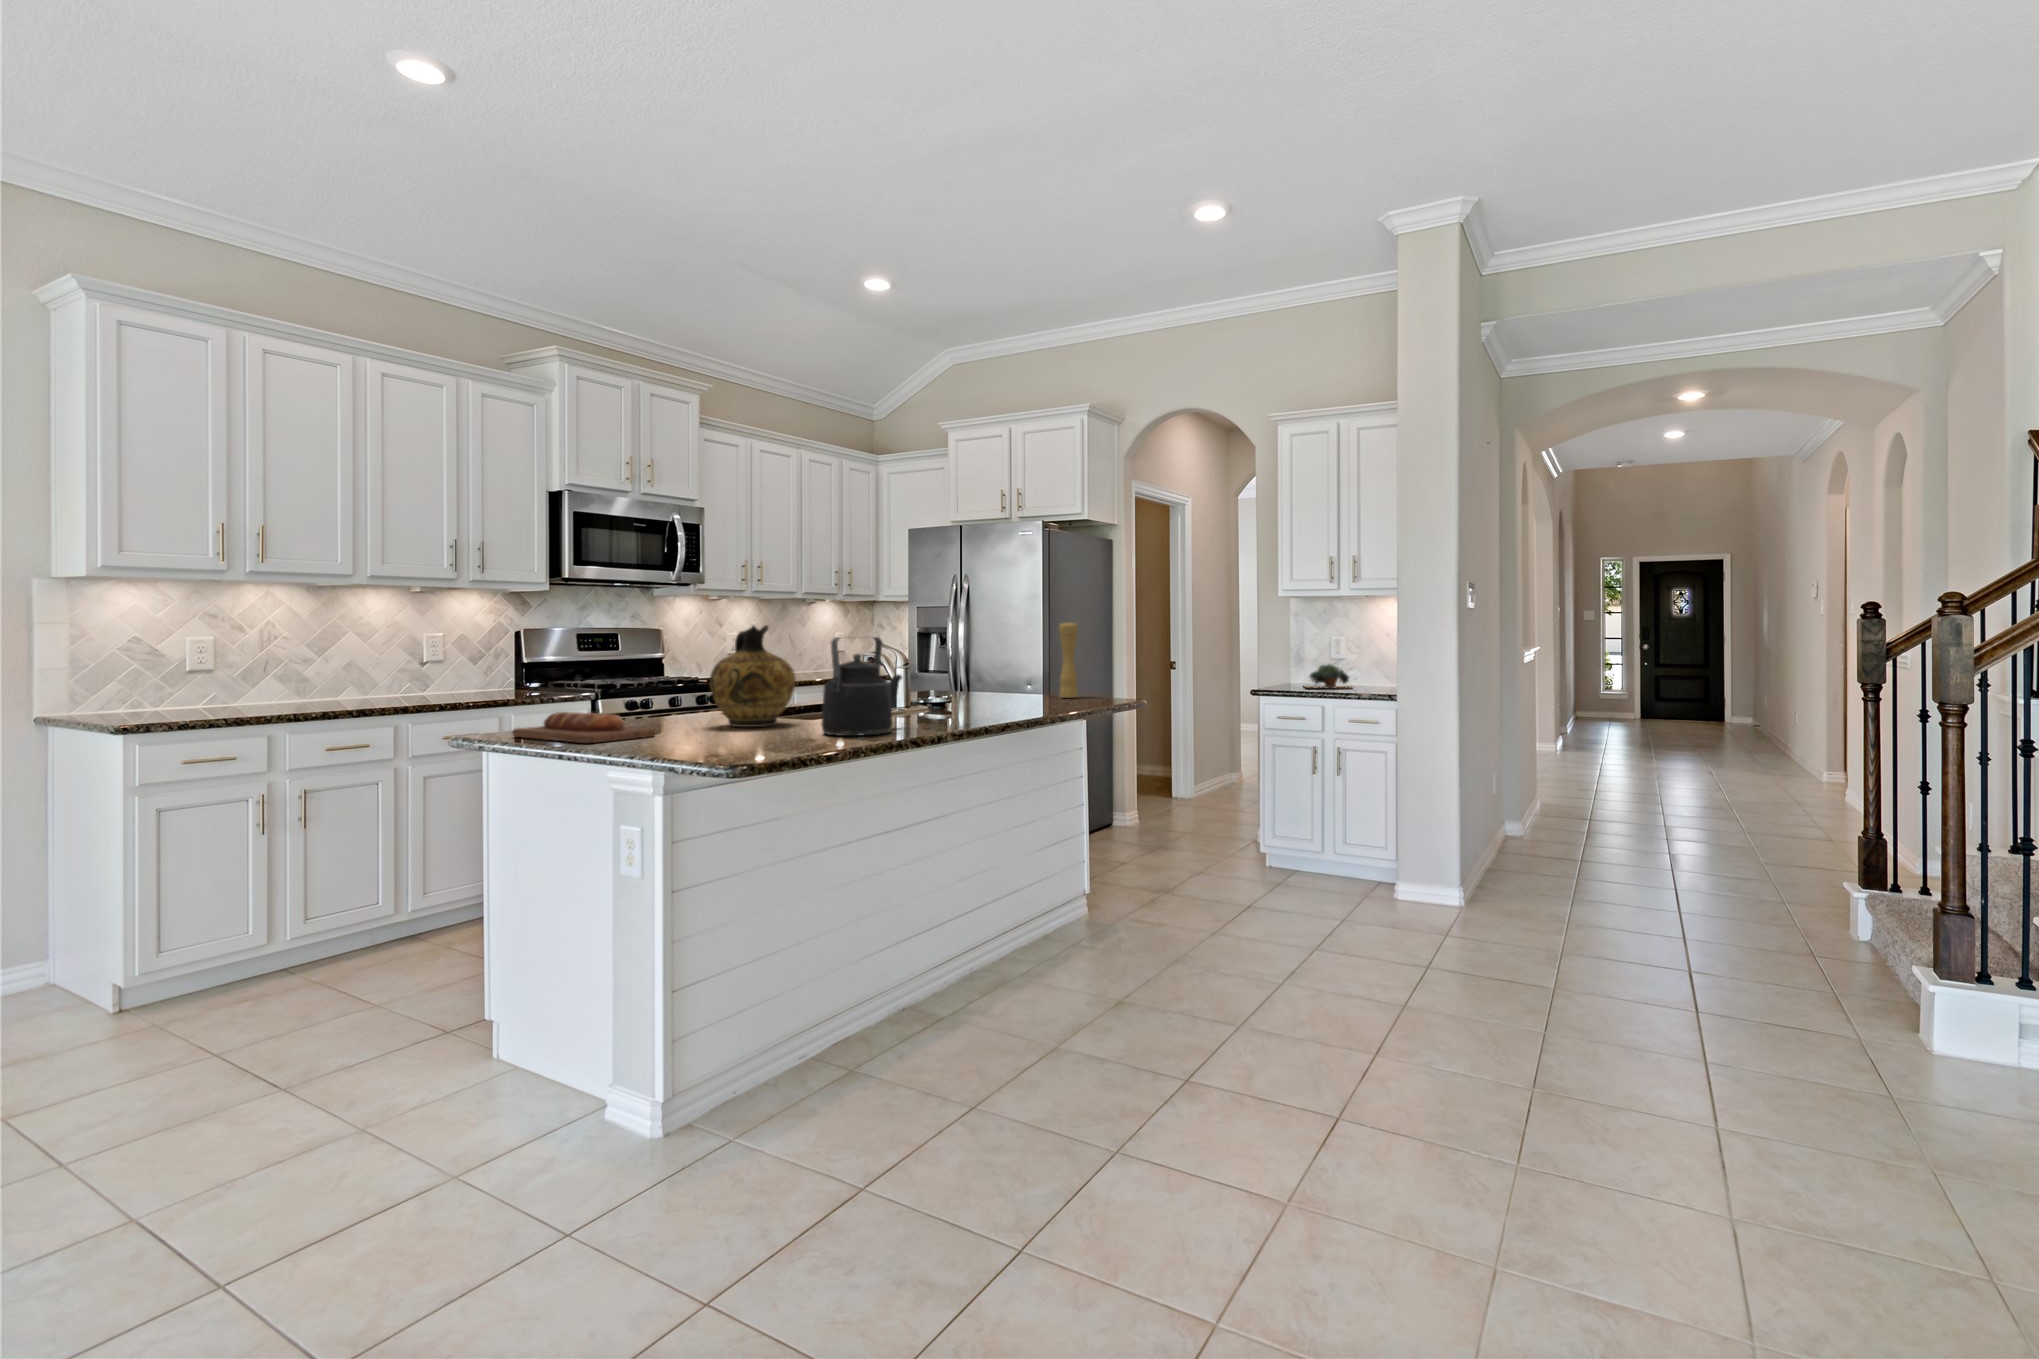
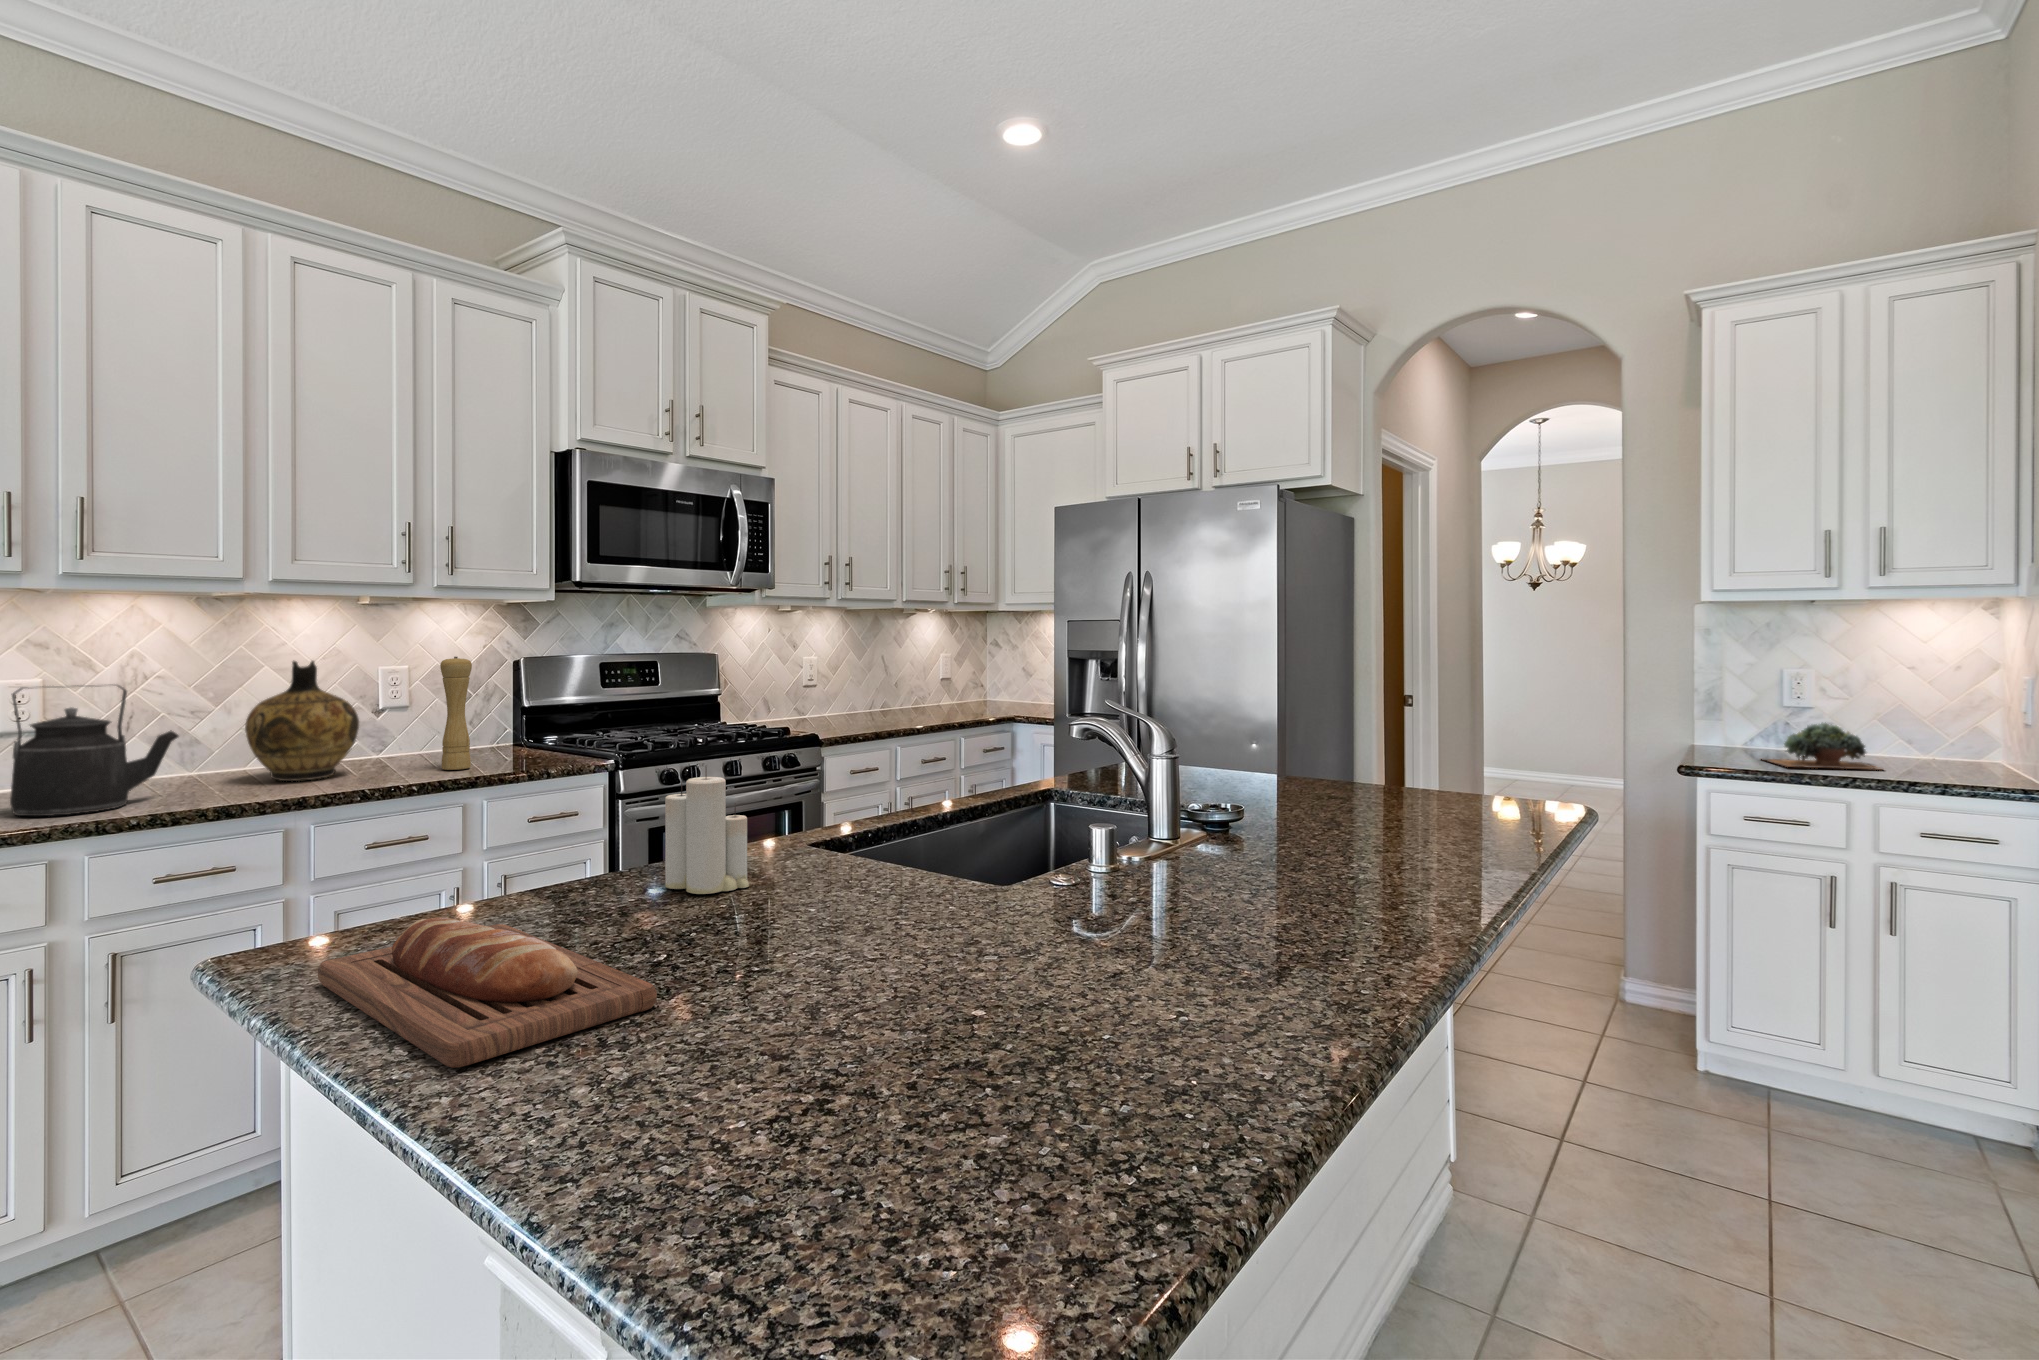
pepper mill: present [1059,622,1078,698] -> present [440,657,472,770]
ceramic jug: present [710,625,796,727] -> present [245,661,359,781]
kettle: present [821,637,902,736] -> present [10,685,179,816]
candle: none [649,663,690,721] -> present [665,766,749,894]

